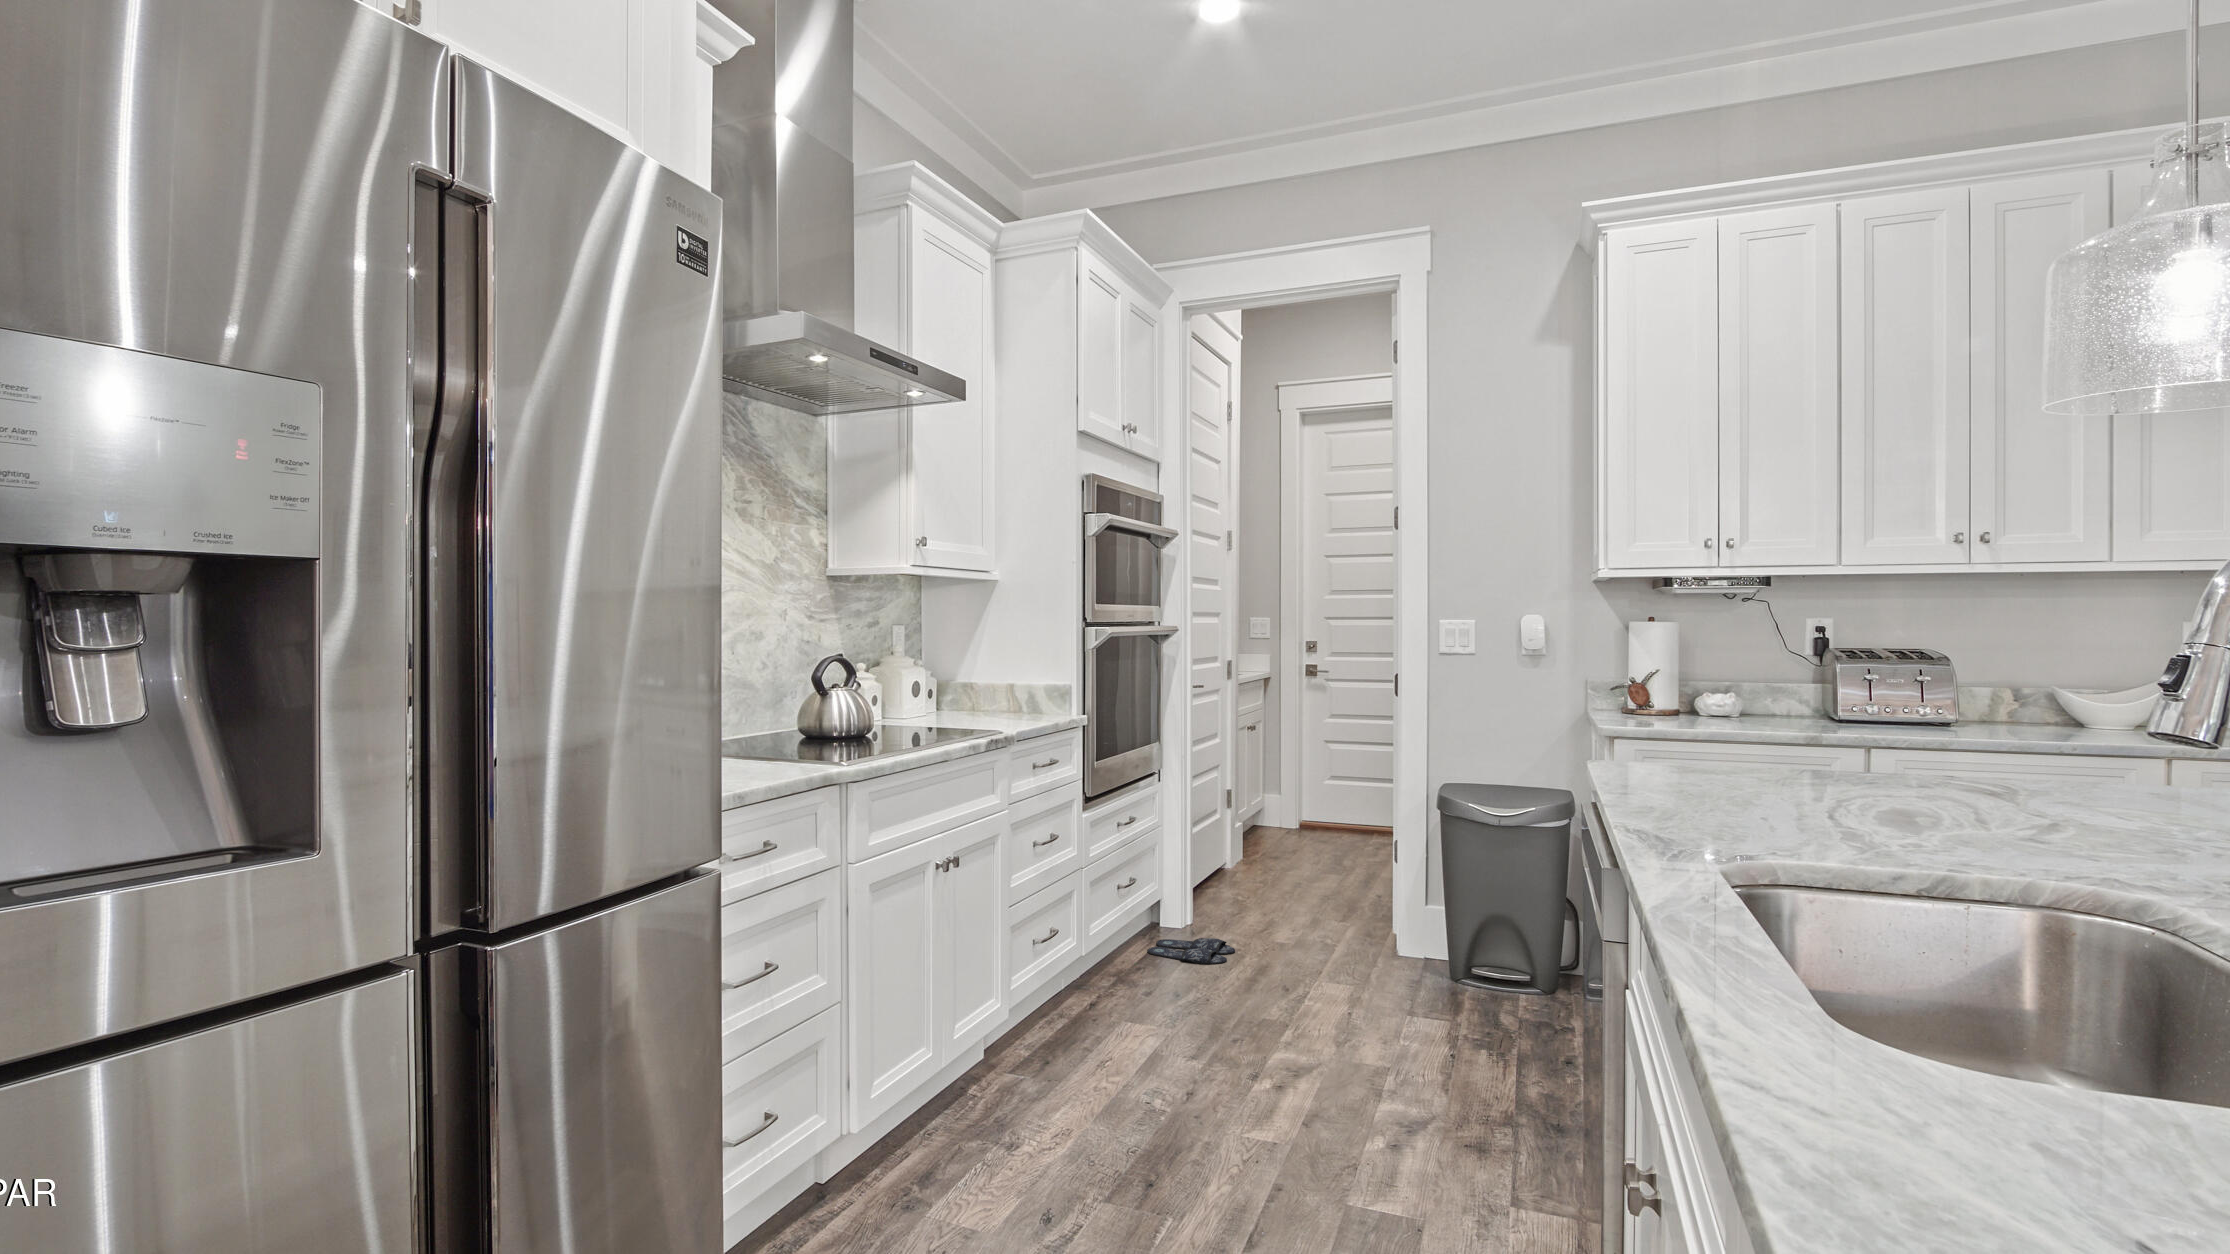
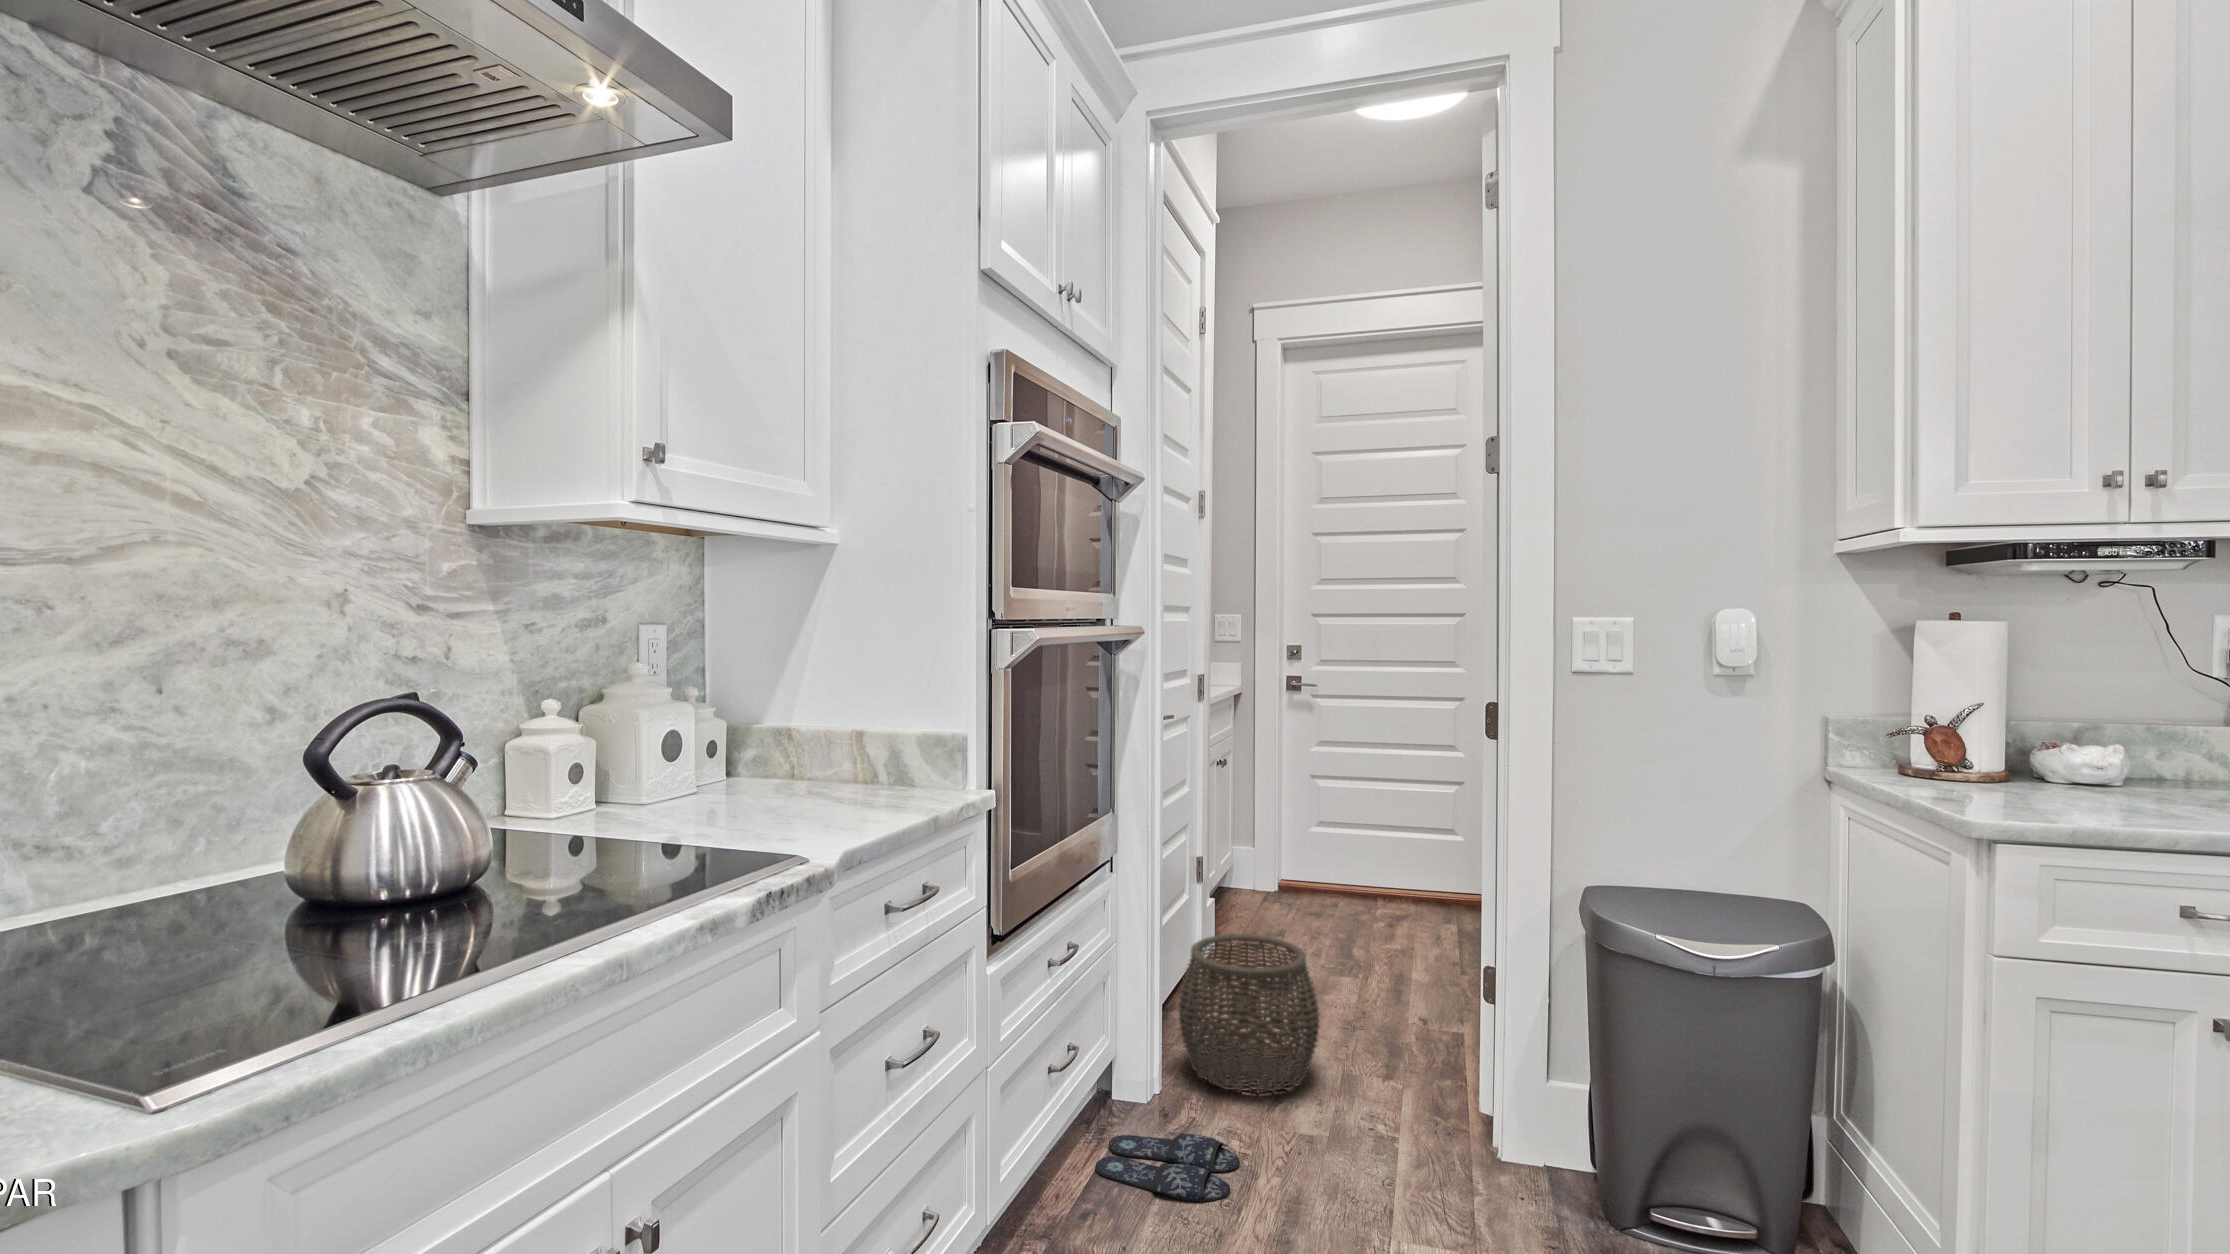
woven basket: none [1204,831,1297,926] -> present [1178,934,1320,1093]

